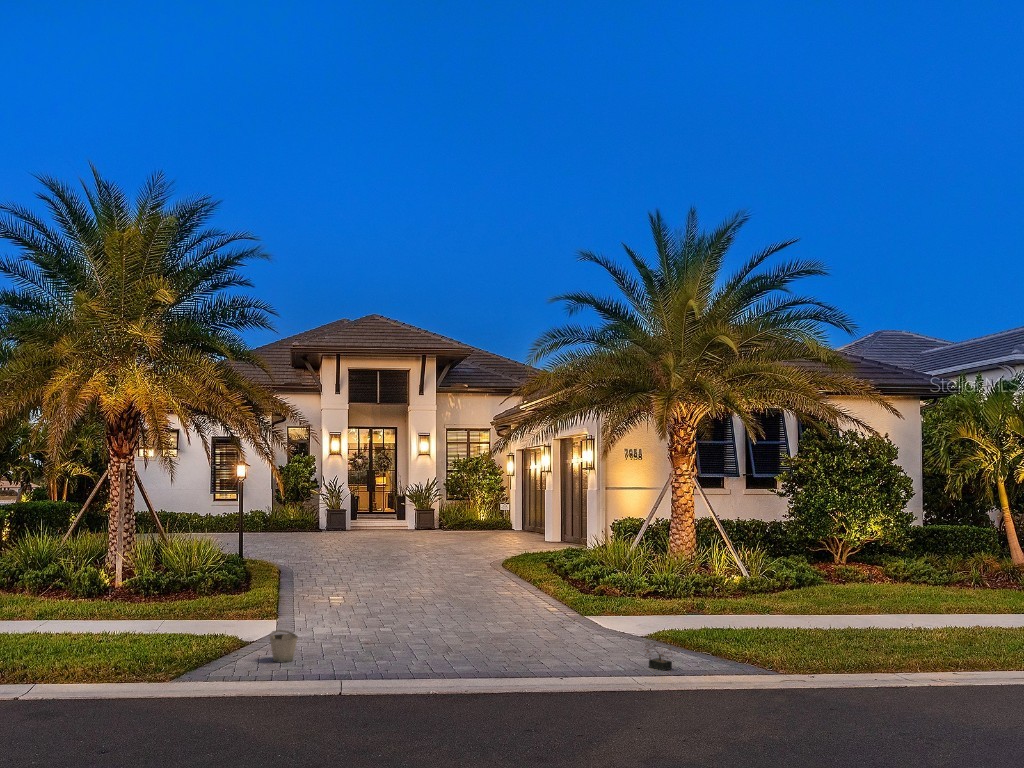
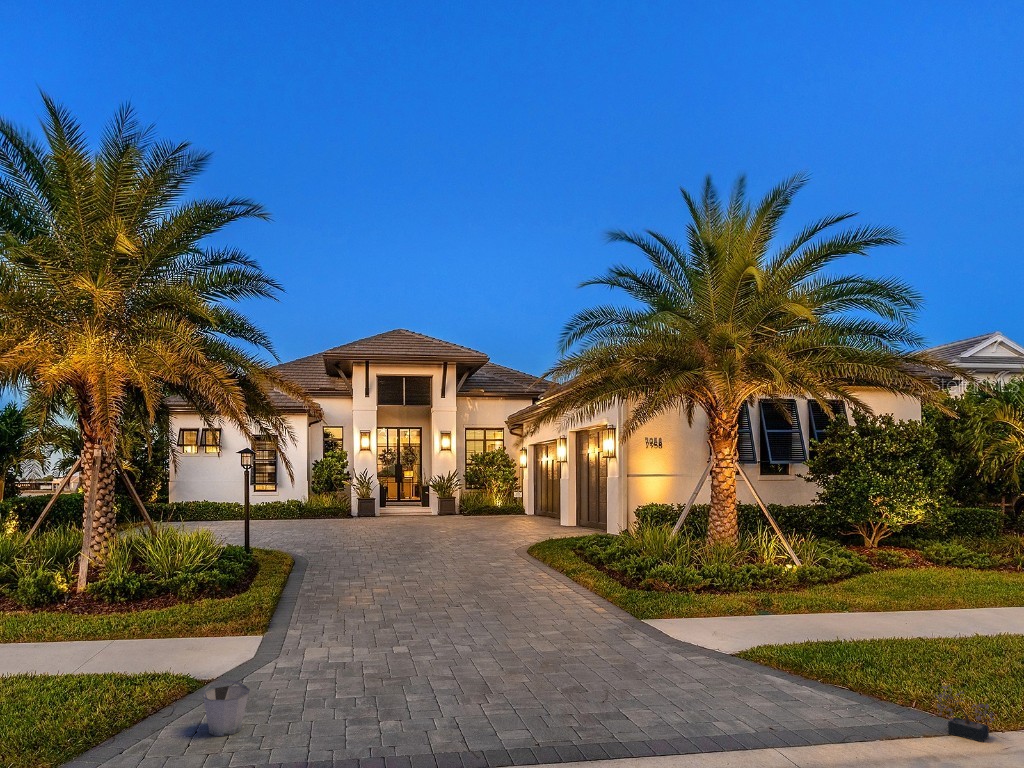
decorative plant: present [644,638,672,670] -> present [937,685,994,742]

